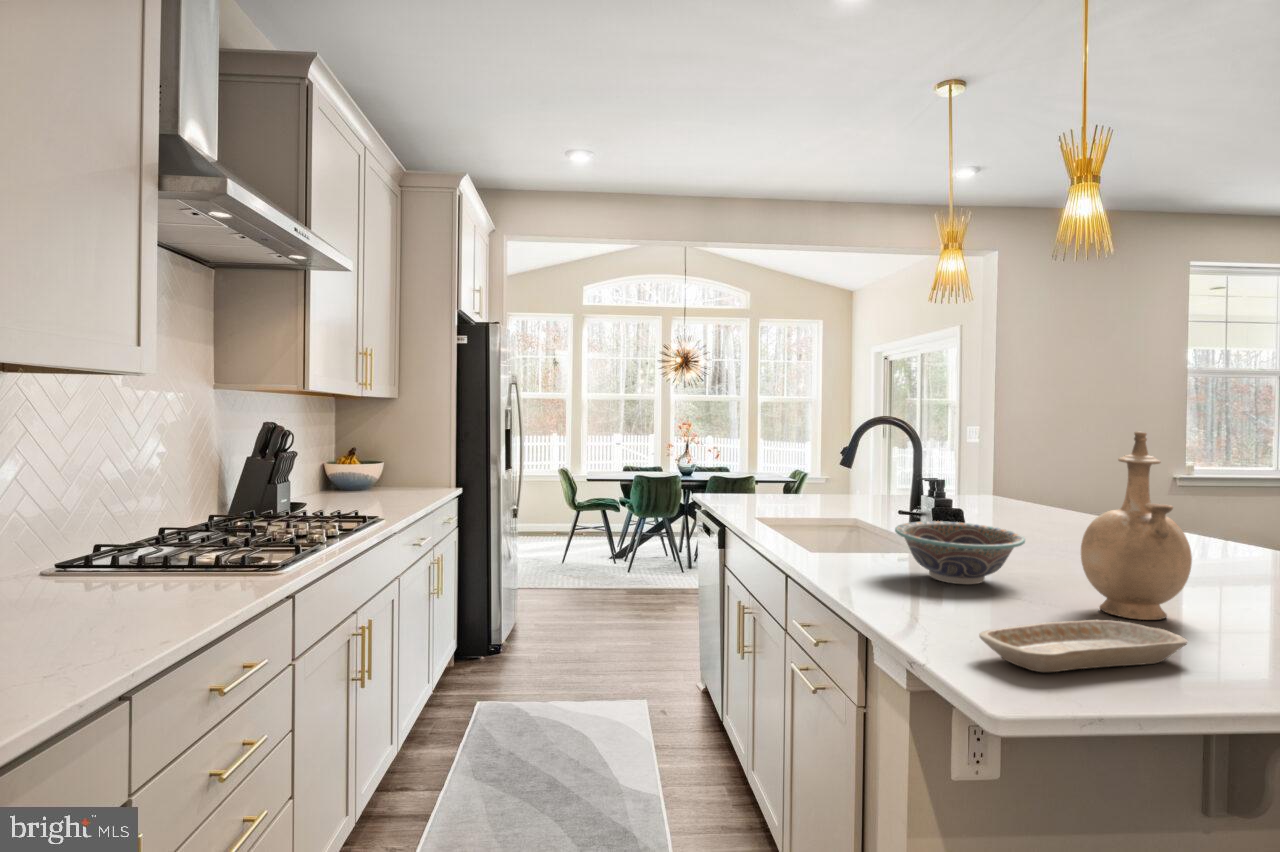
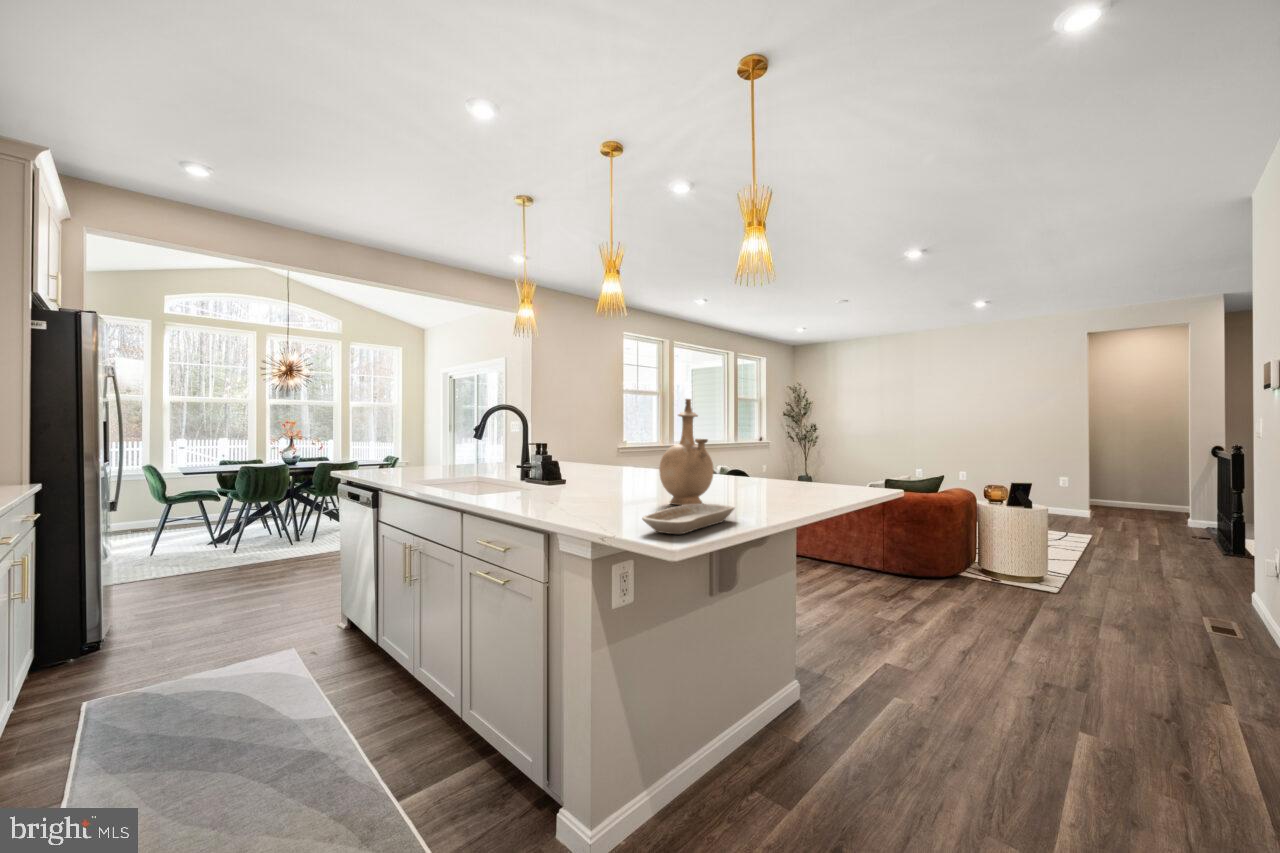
decorative bowl: present [895,521,1025,584] -> none [542,464,621,502]

